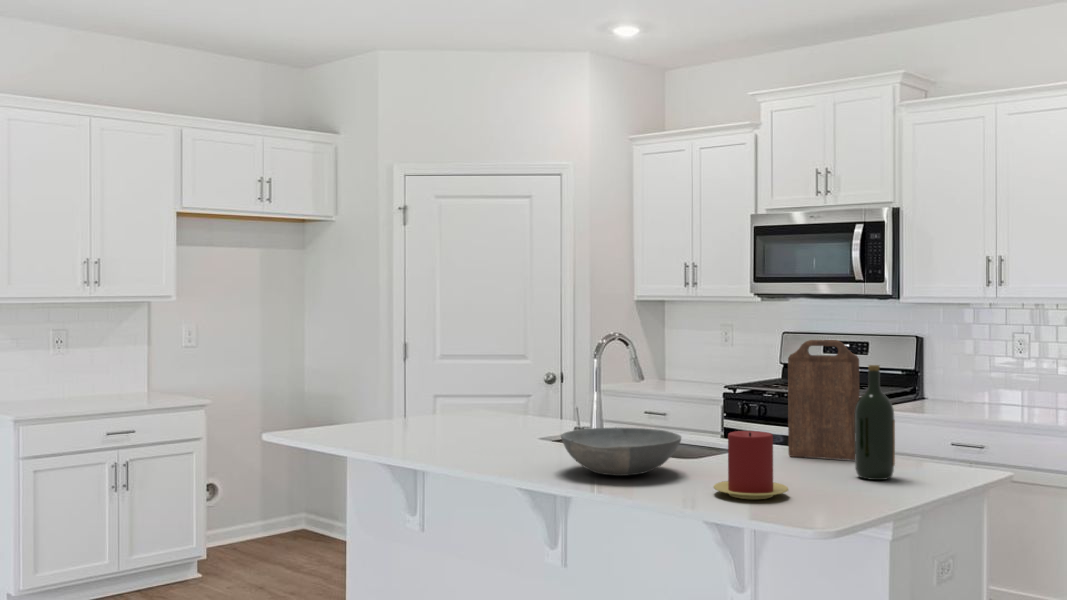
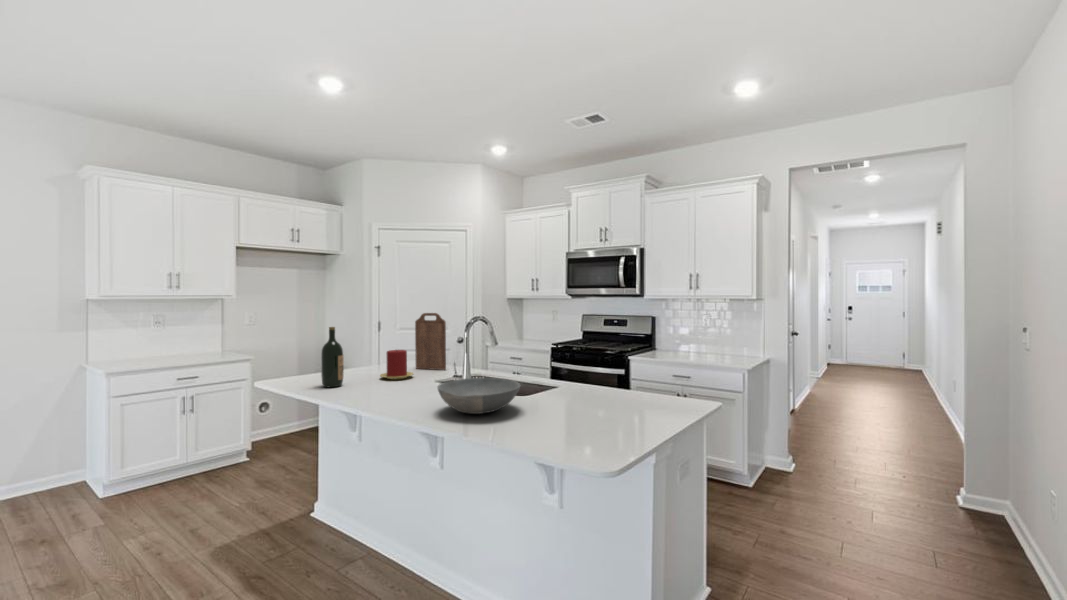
cutting board: present [788,340,859,460] -> present [415,313,446,370]
wine bottle: present [854,365,895,480] -> present [321,327,344,387]
candle: present [714,431,788,499] -> present [380,350,413,379]

